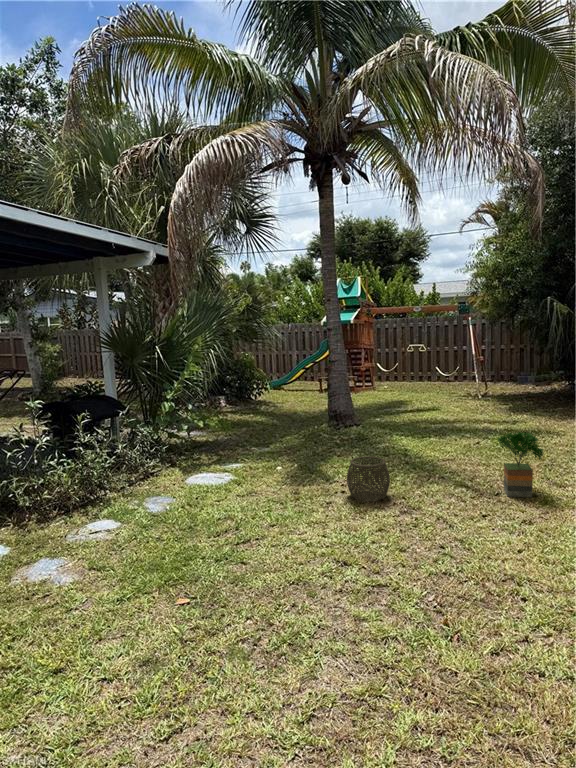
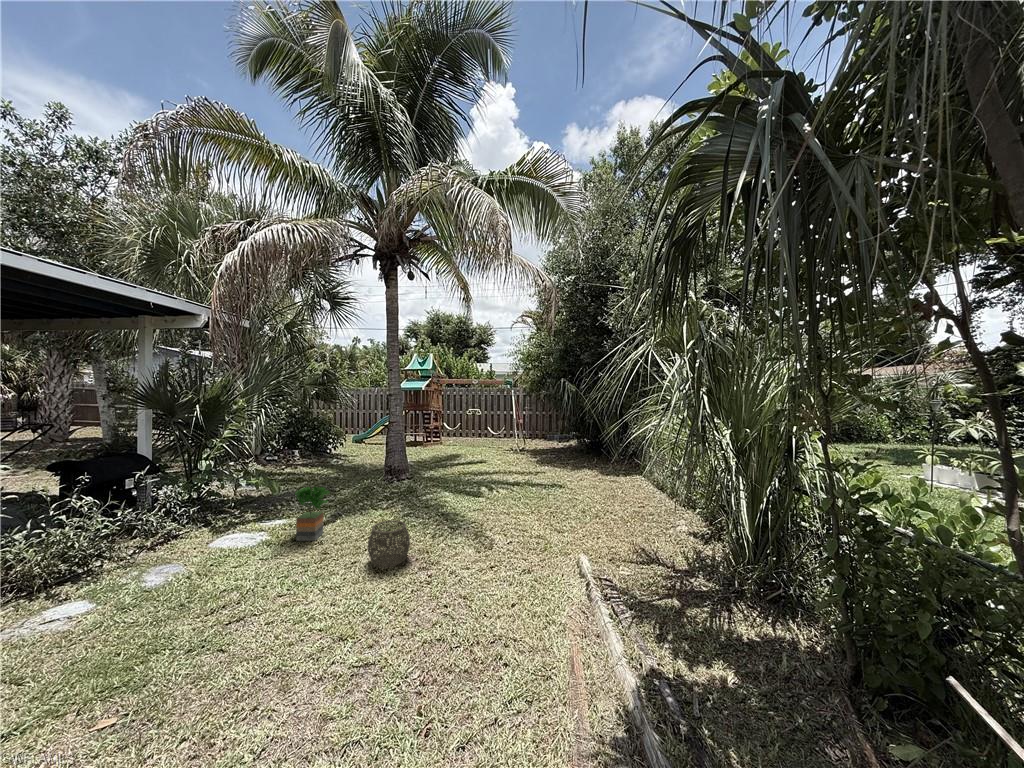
potted tree: present [498,432,543,497] -> present [295,487,329,541]

